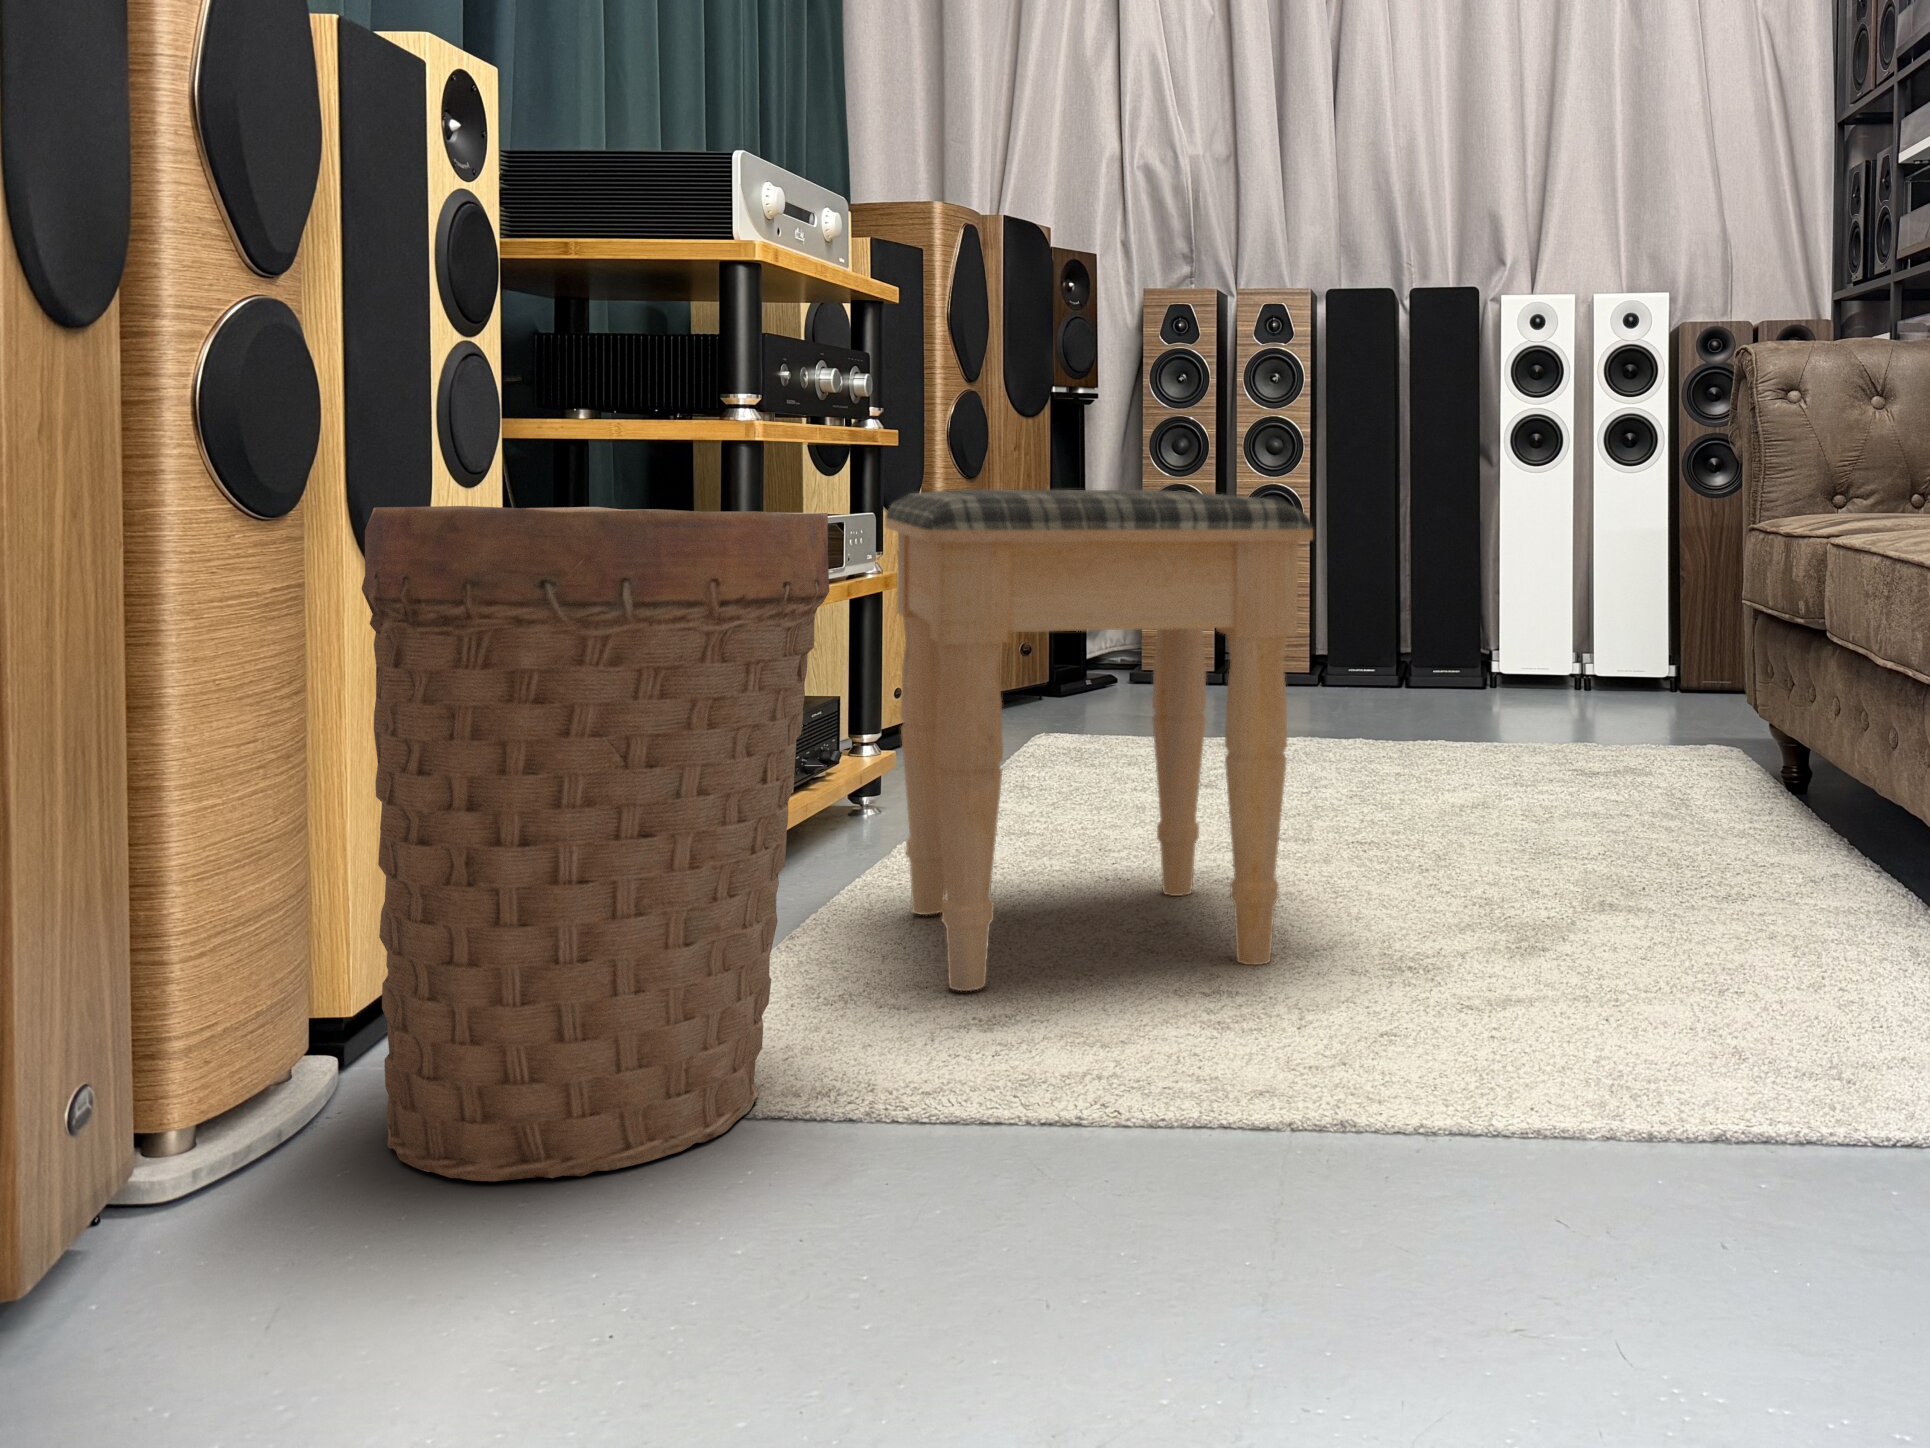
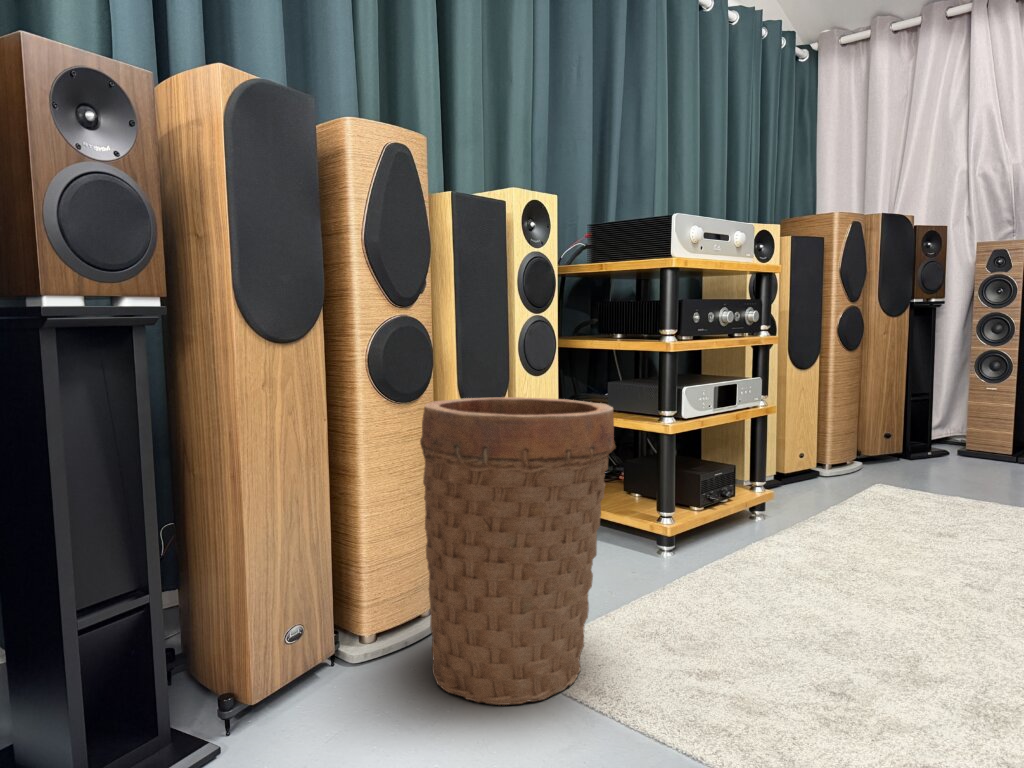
footstool: present [885,489,1313,991] -> none [690,382,937,680]

